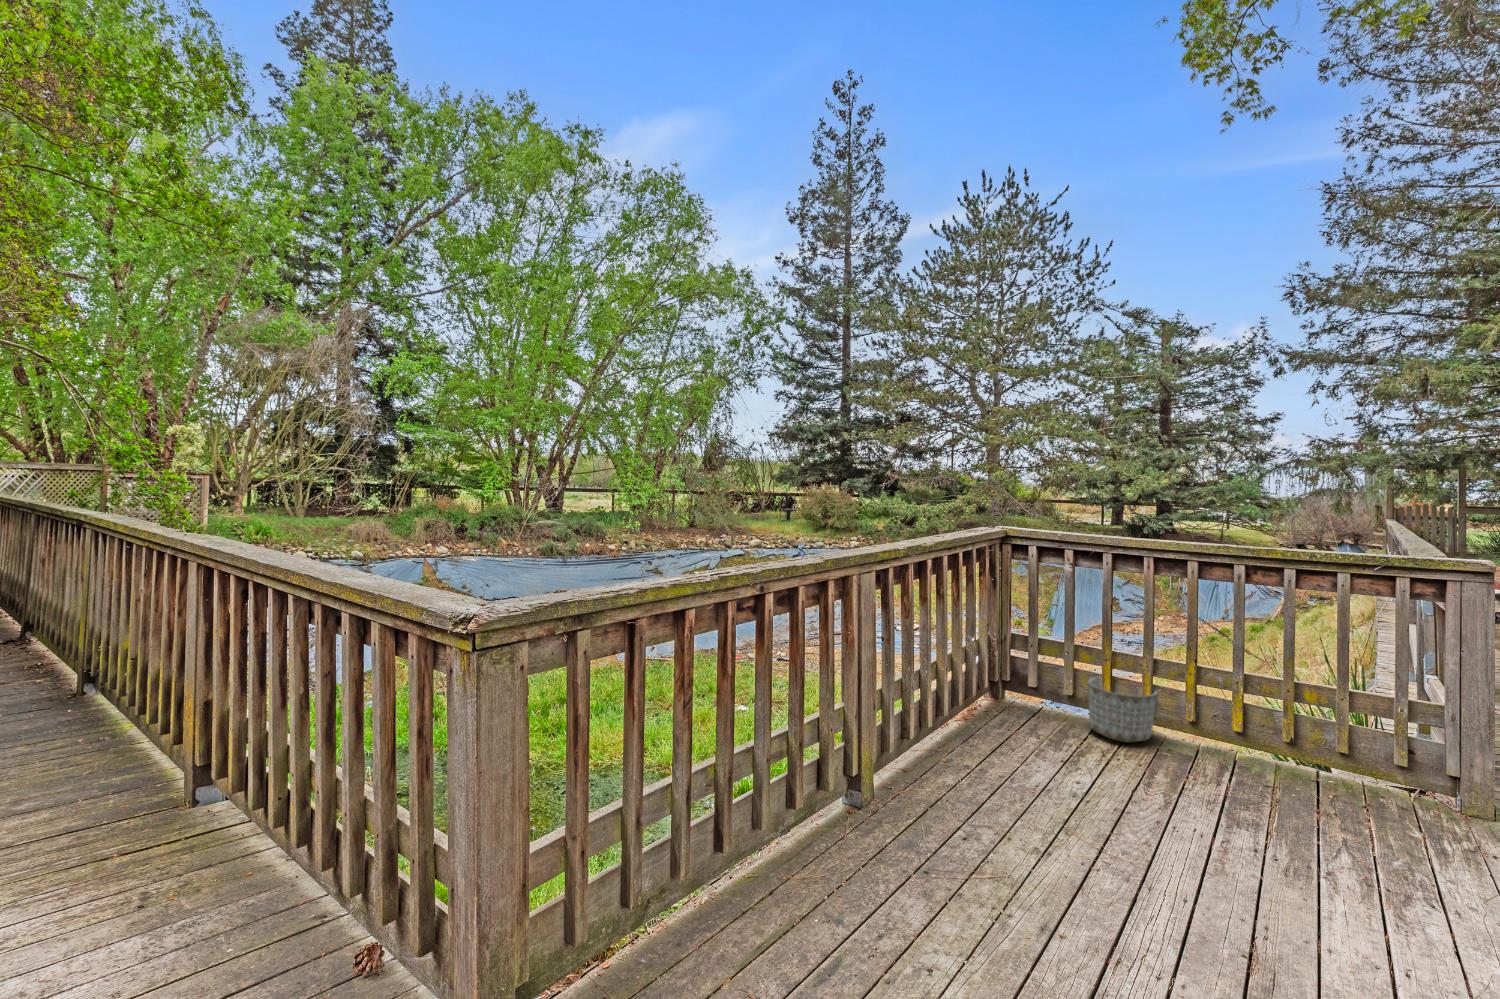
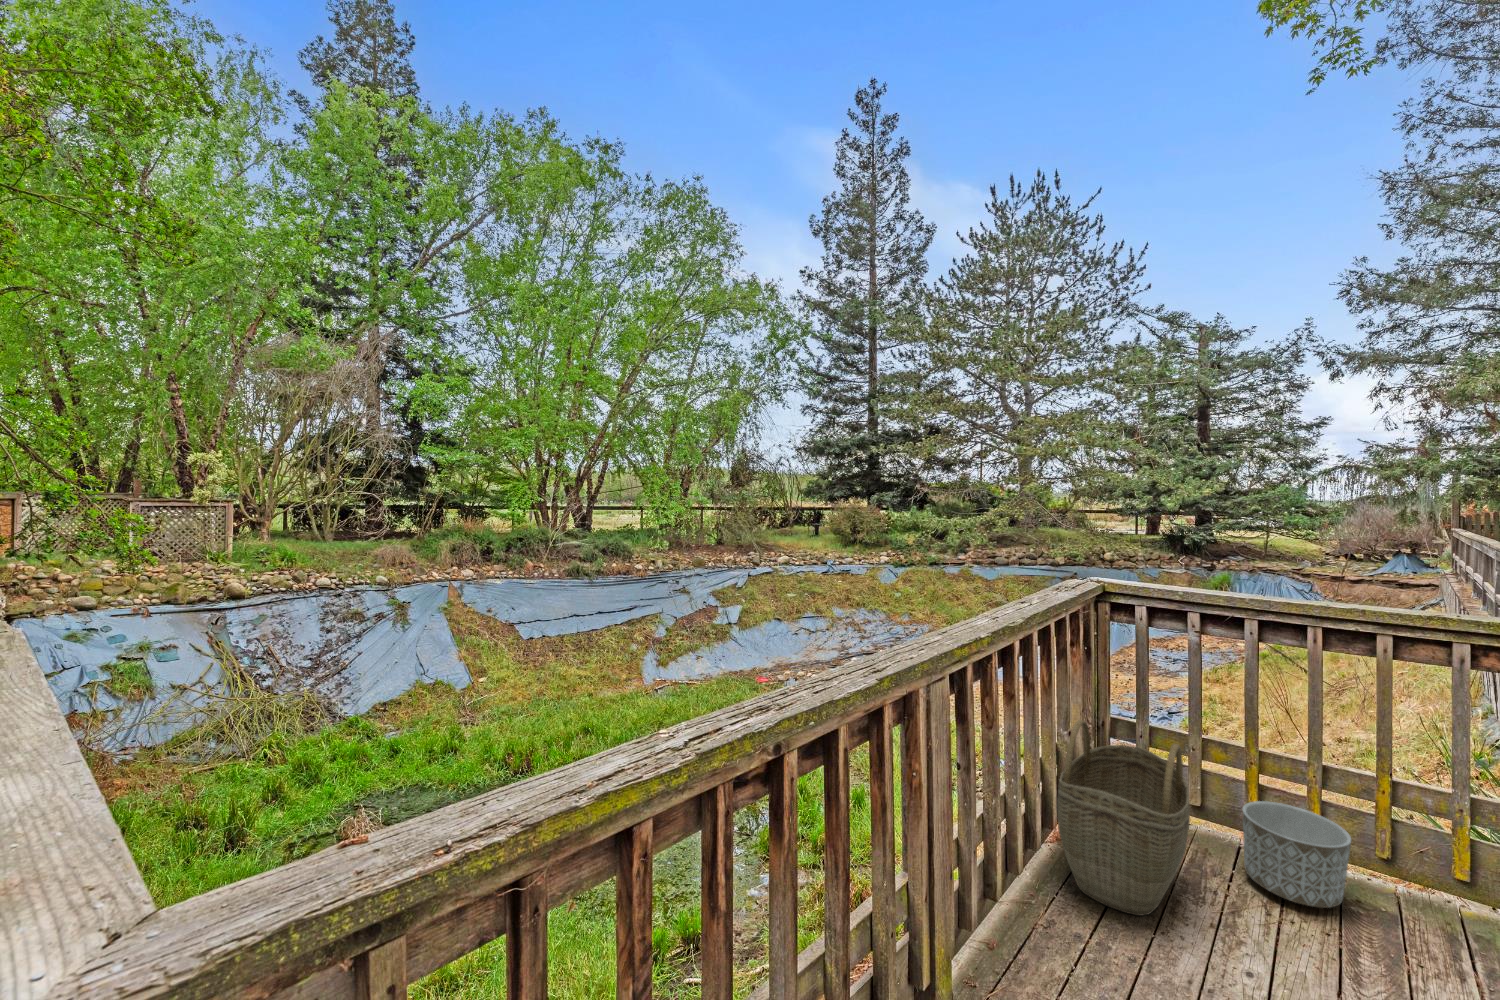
woven basket: none [952,615,1046,748] -> present [1057,720,1190,916]

